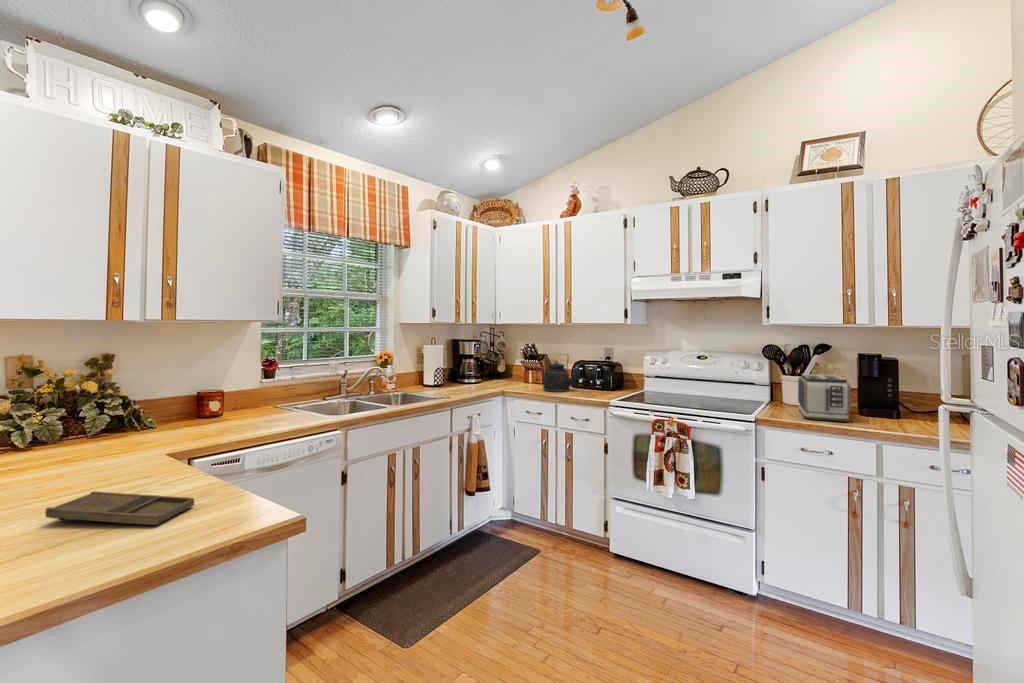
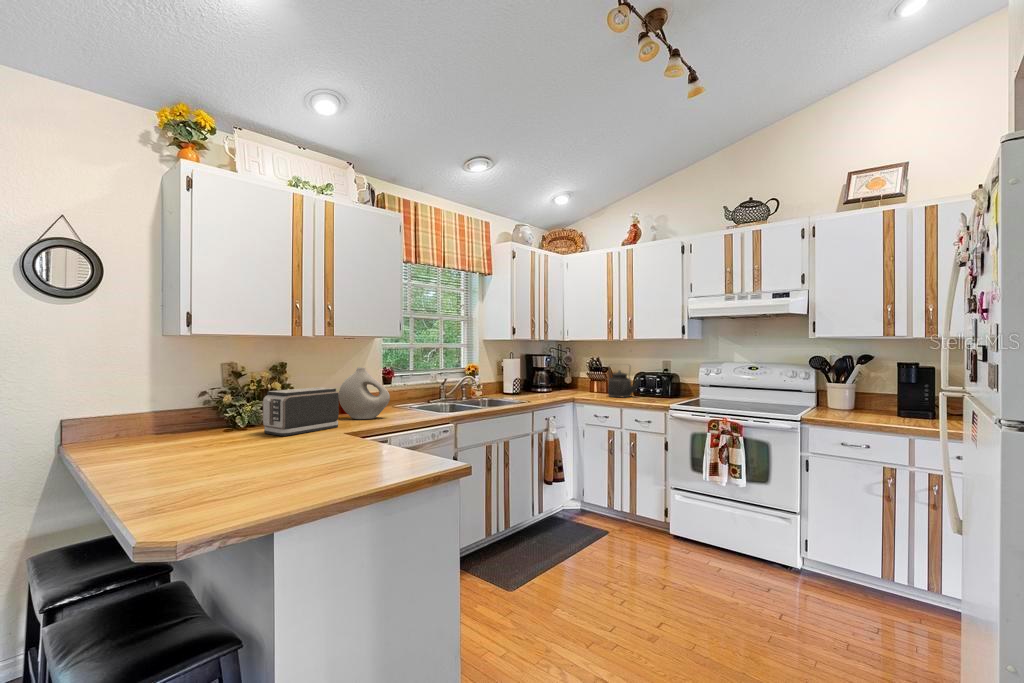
vase: none [186,361,257,428] -> present [339,367,390,419]
toaster: present [798,374,851,422] -> present [263,387,339,436]
tray: present [45,492,194,525] -> none [312,449,395,467]

